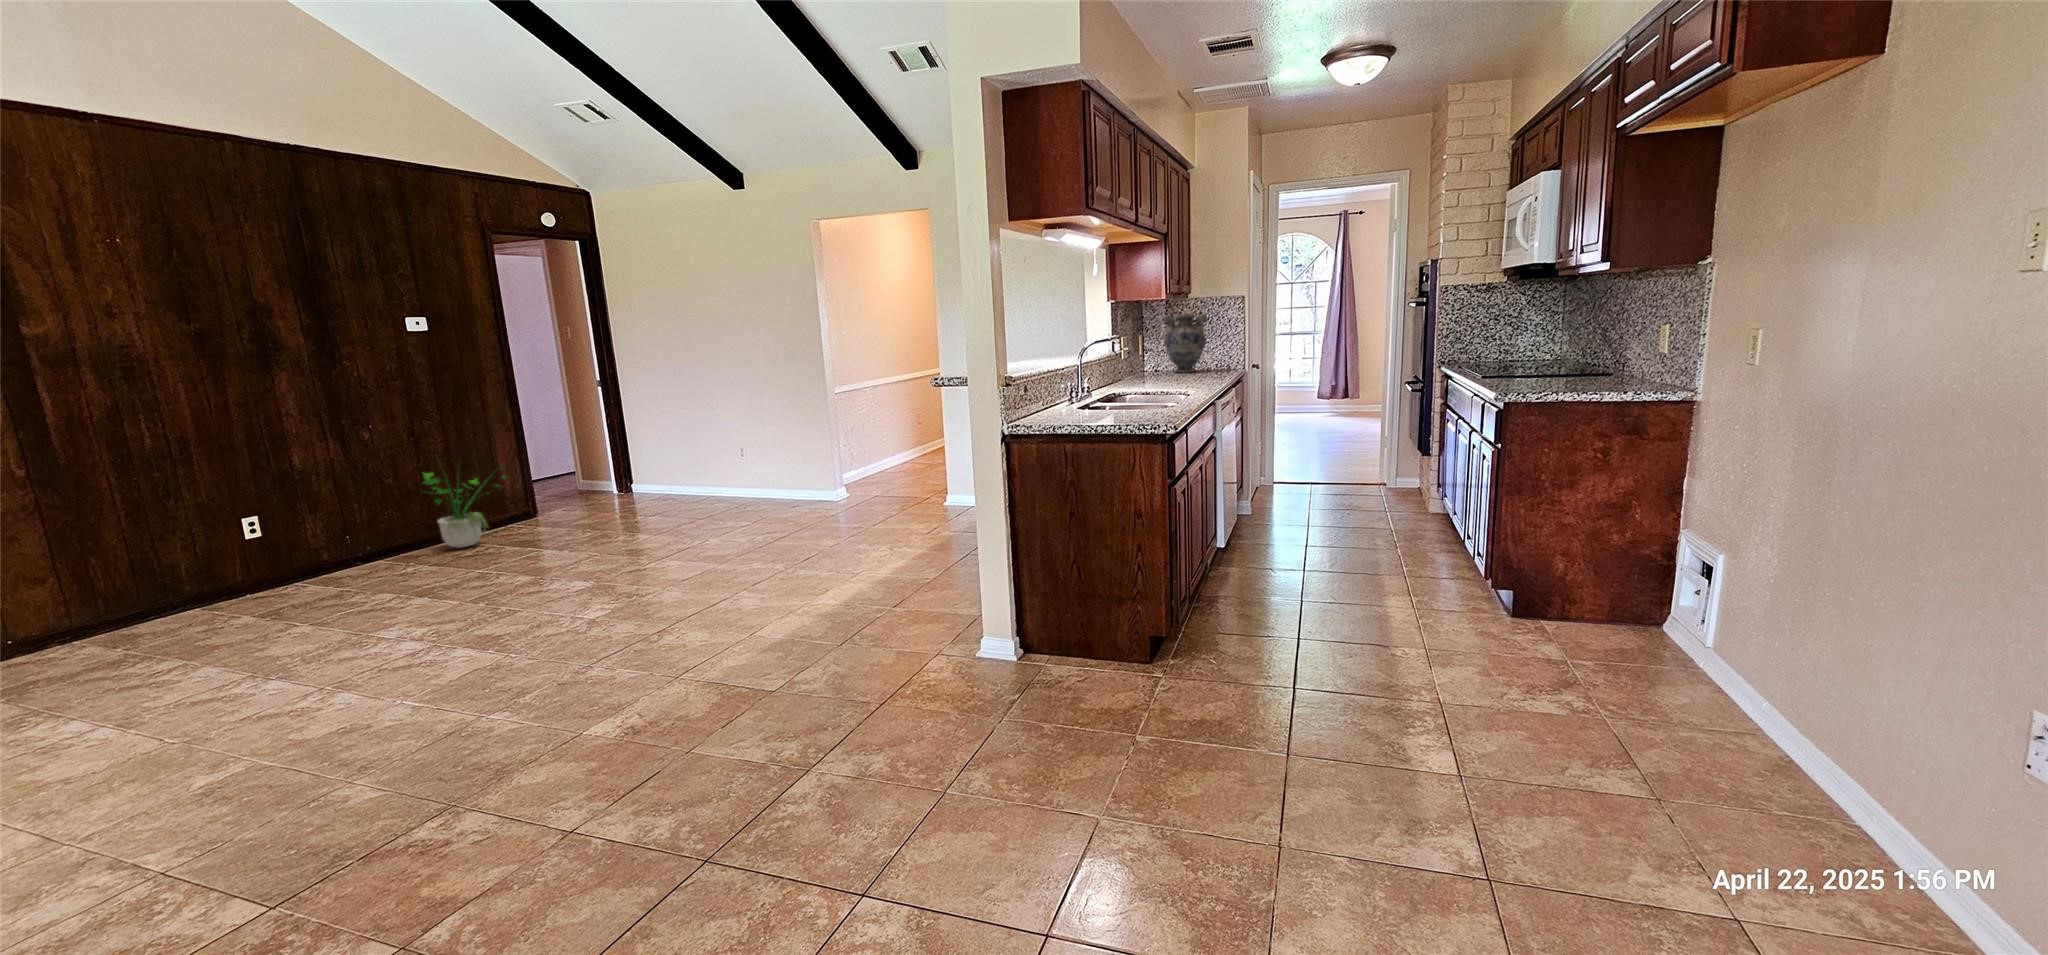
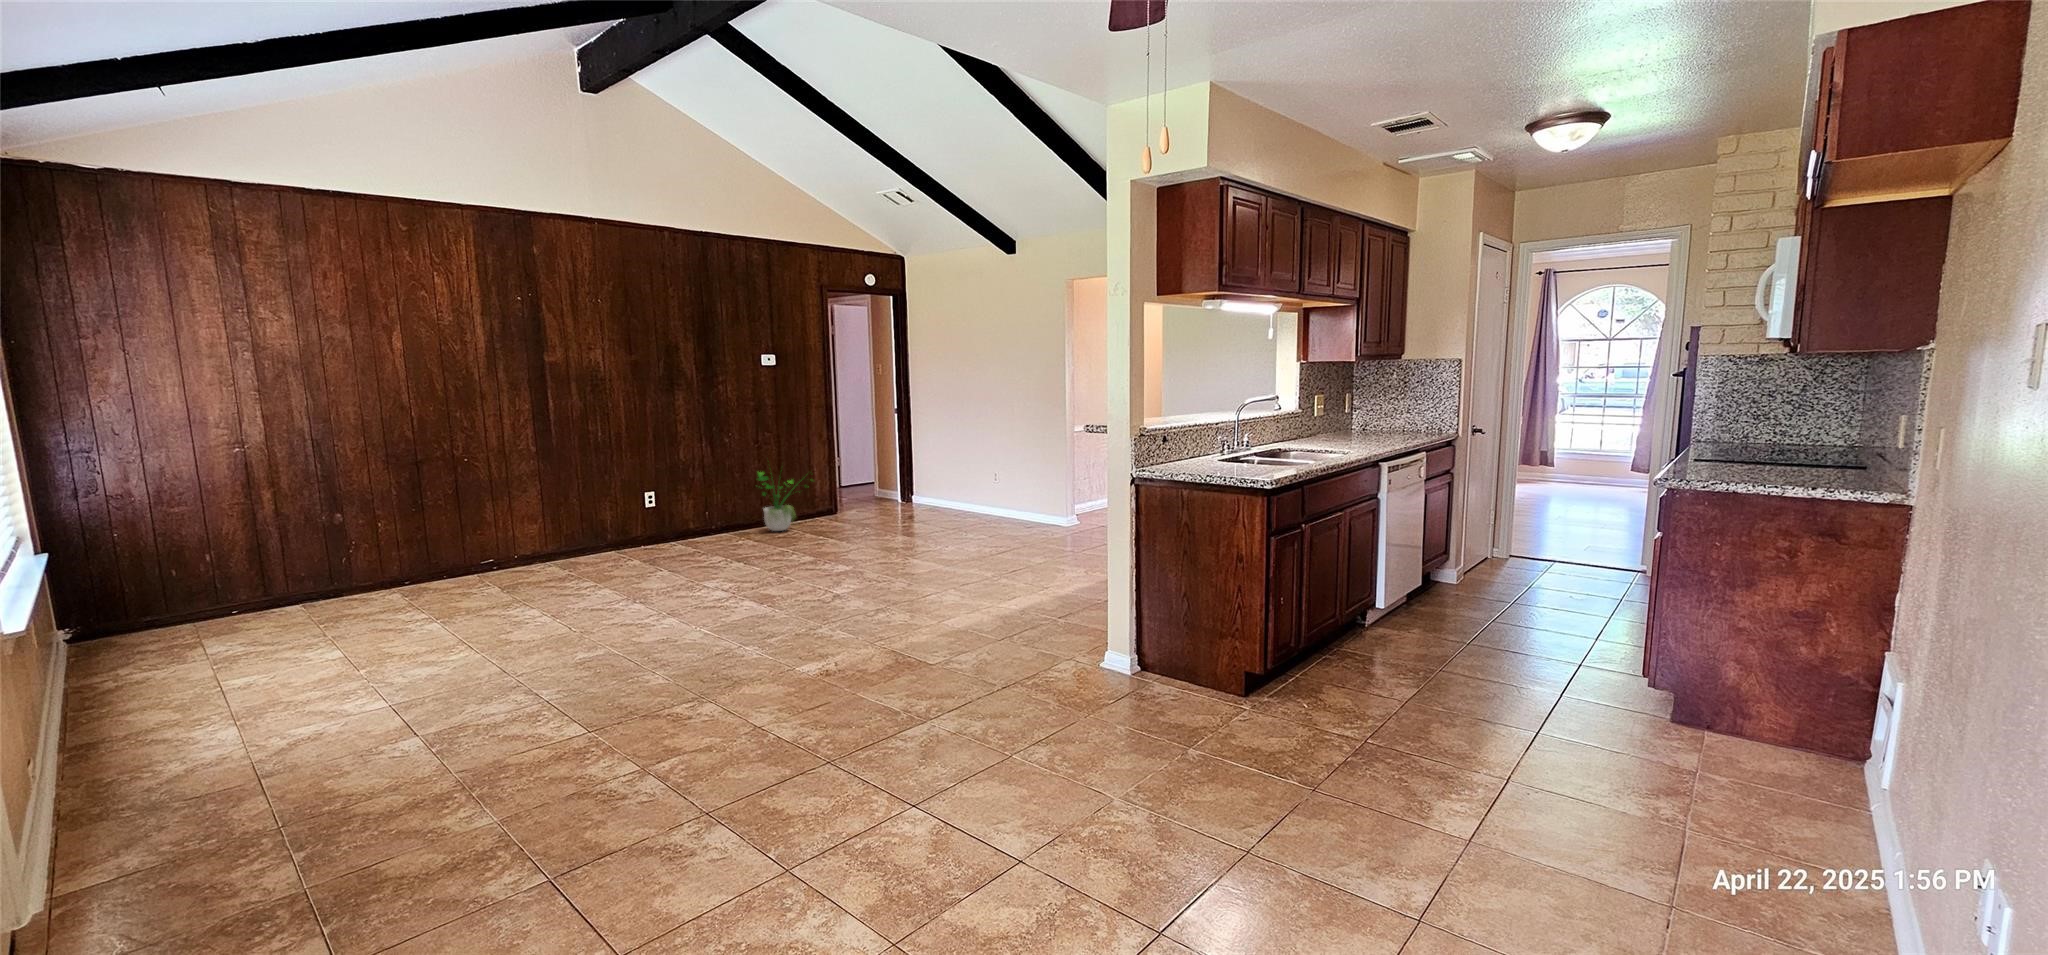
vase: present [1164,314,1207,373] -> none [1377,374,1424,433]

